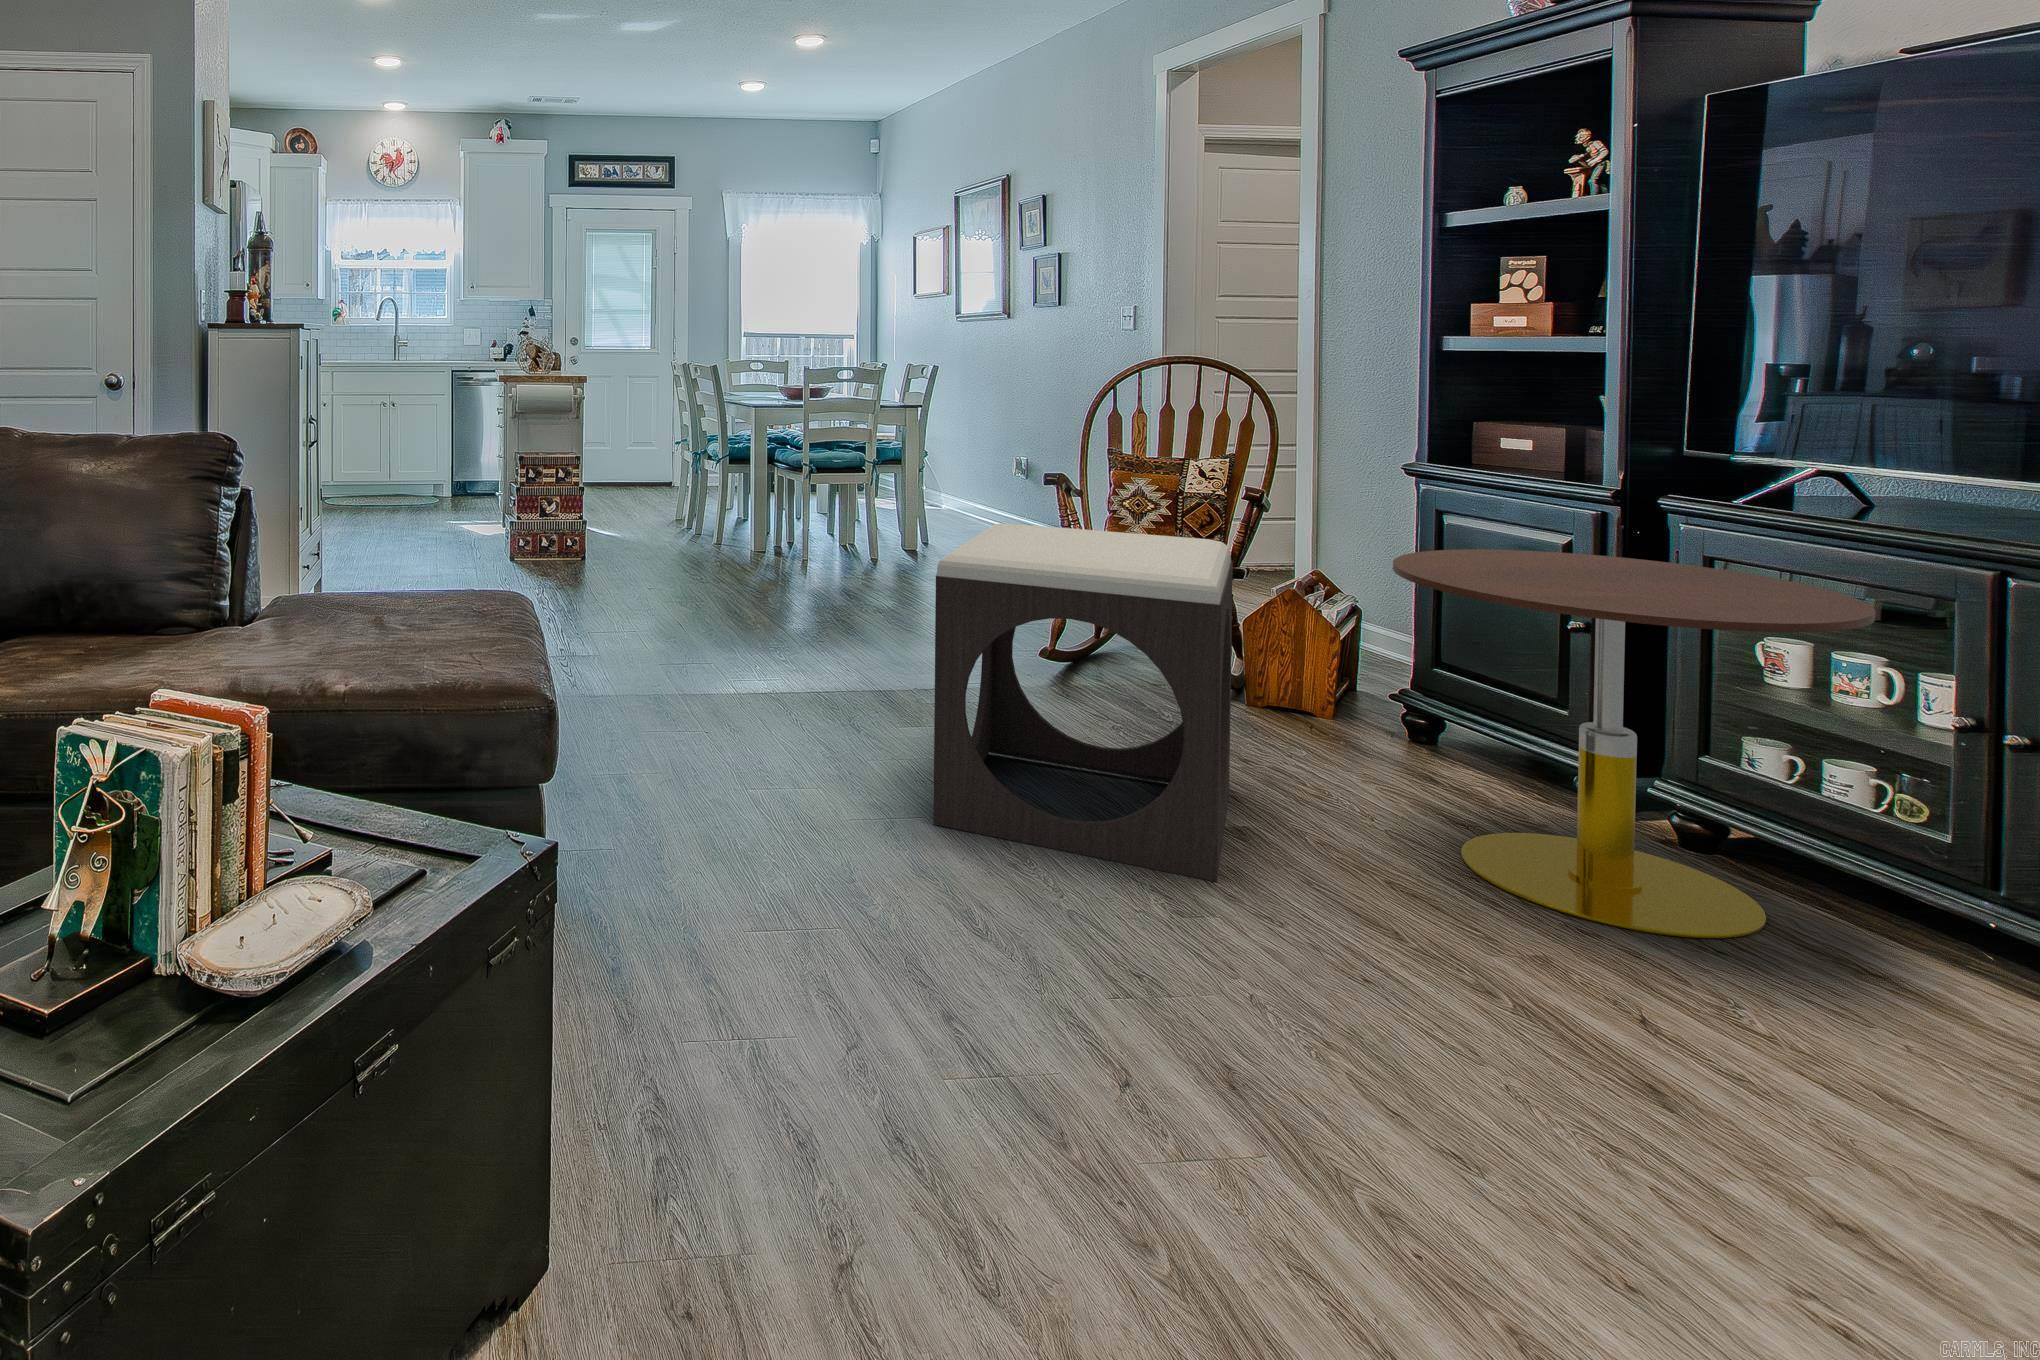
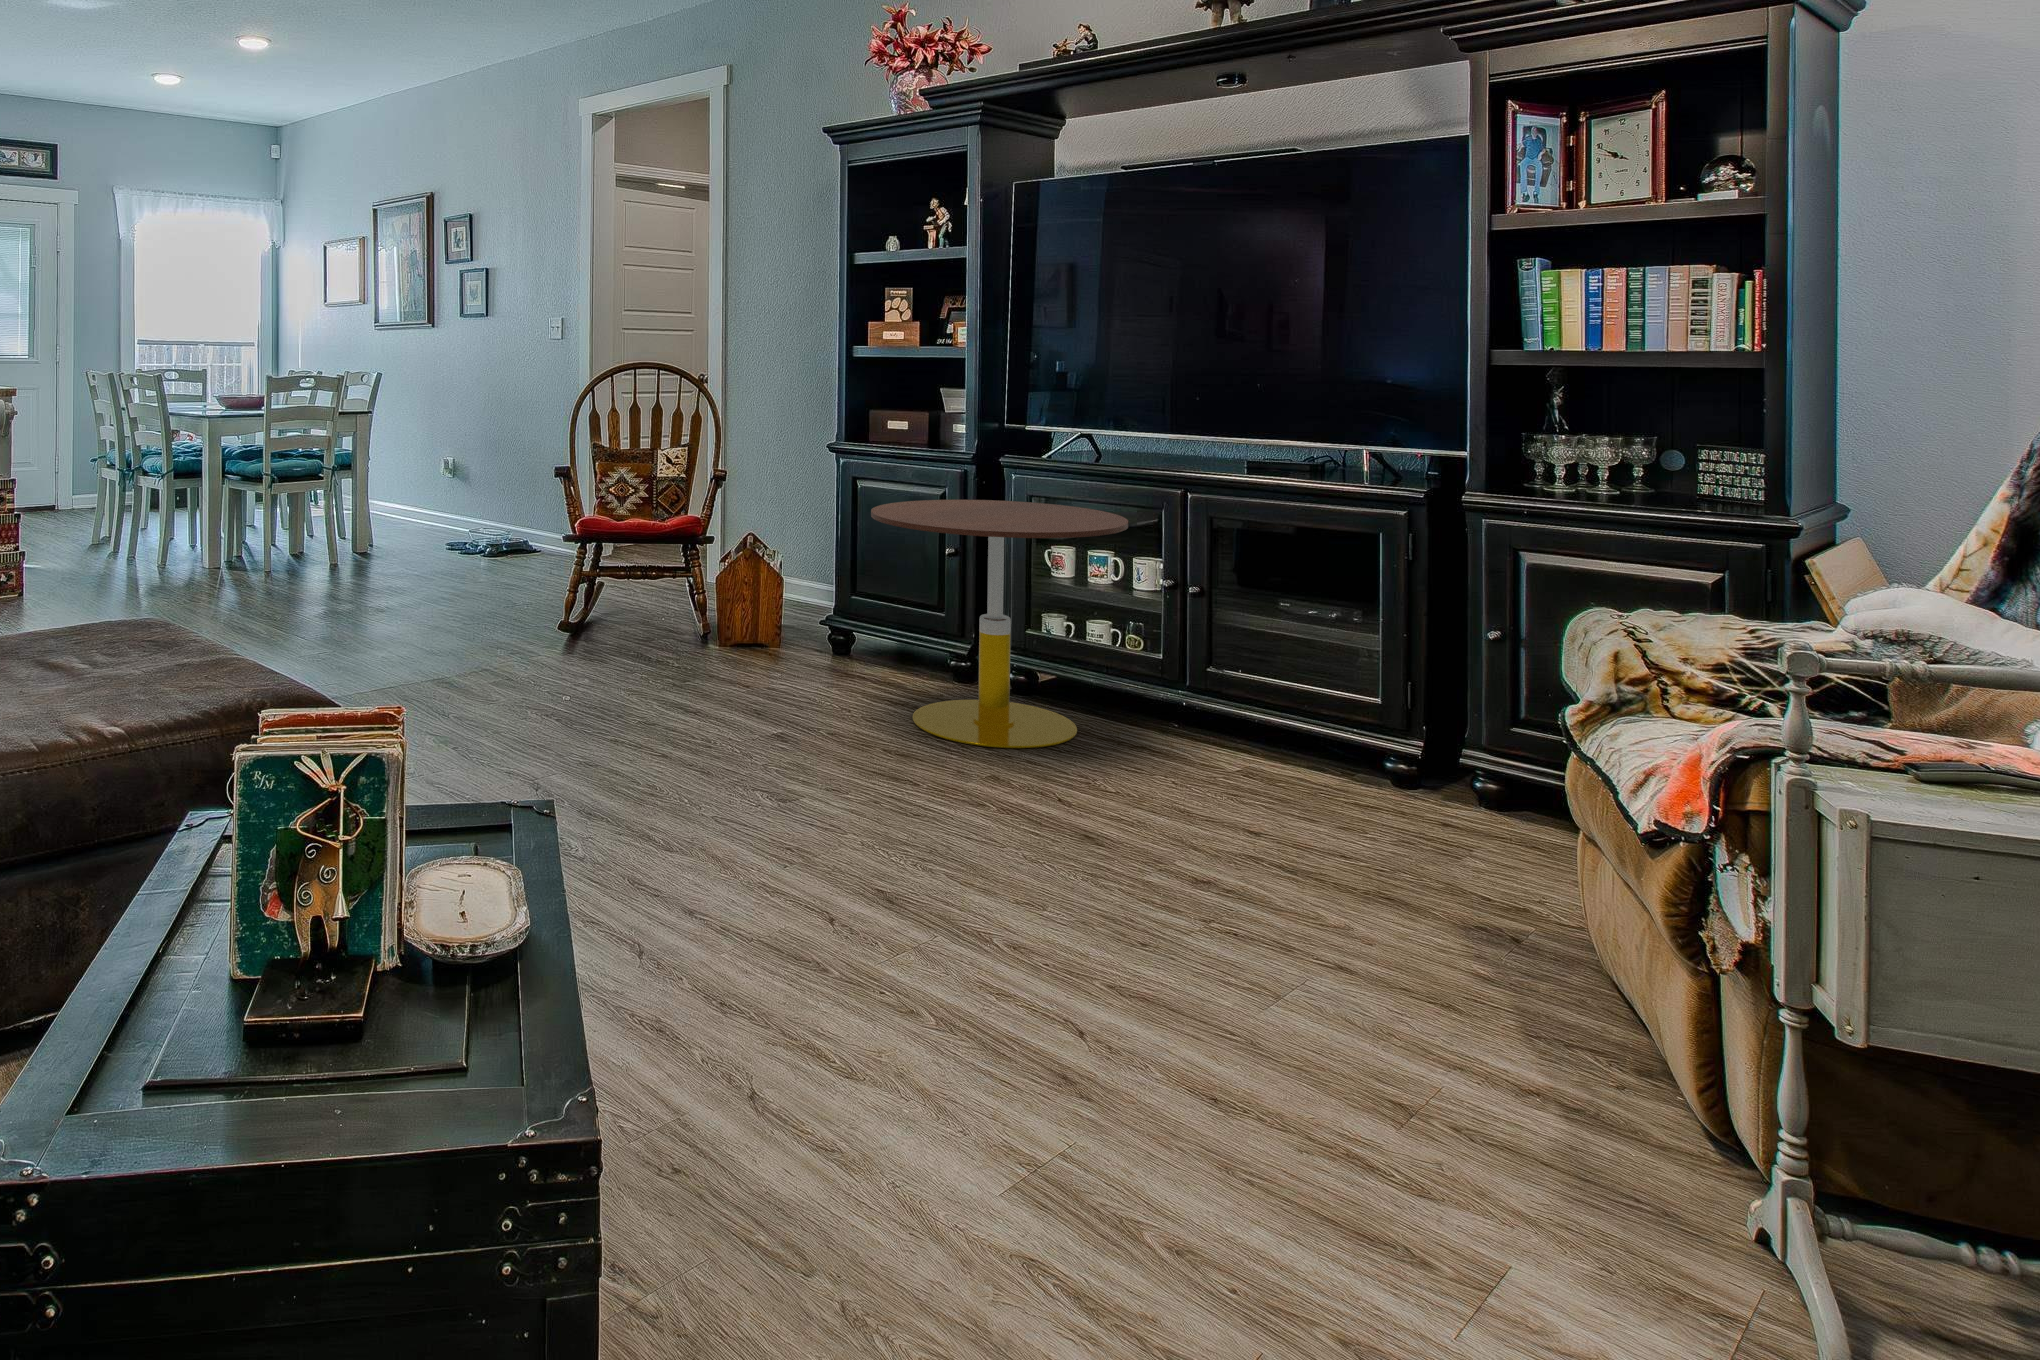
footstool: present [933,523,1233,882] -> none [569,508,797,779]

